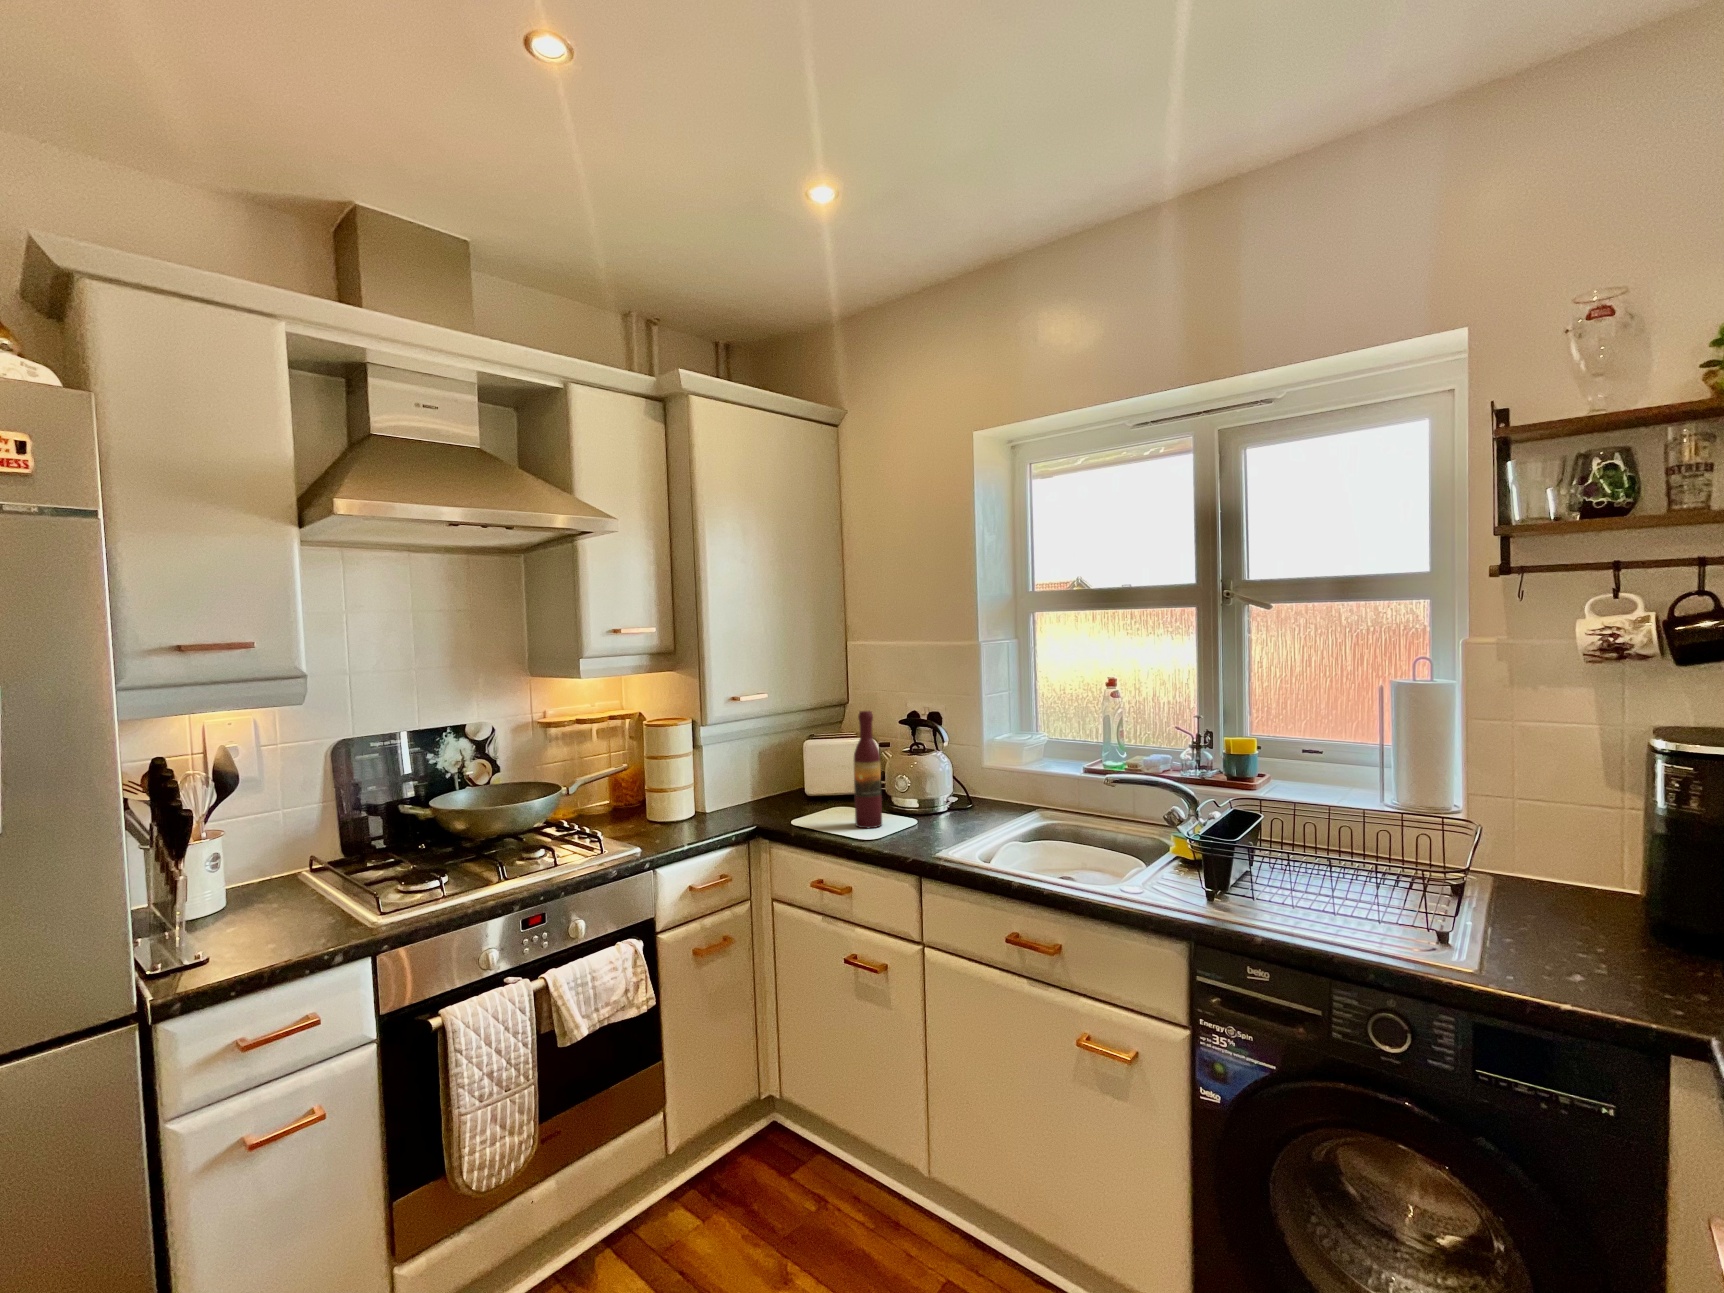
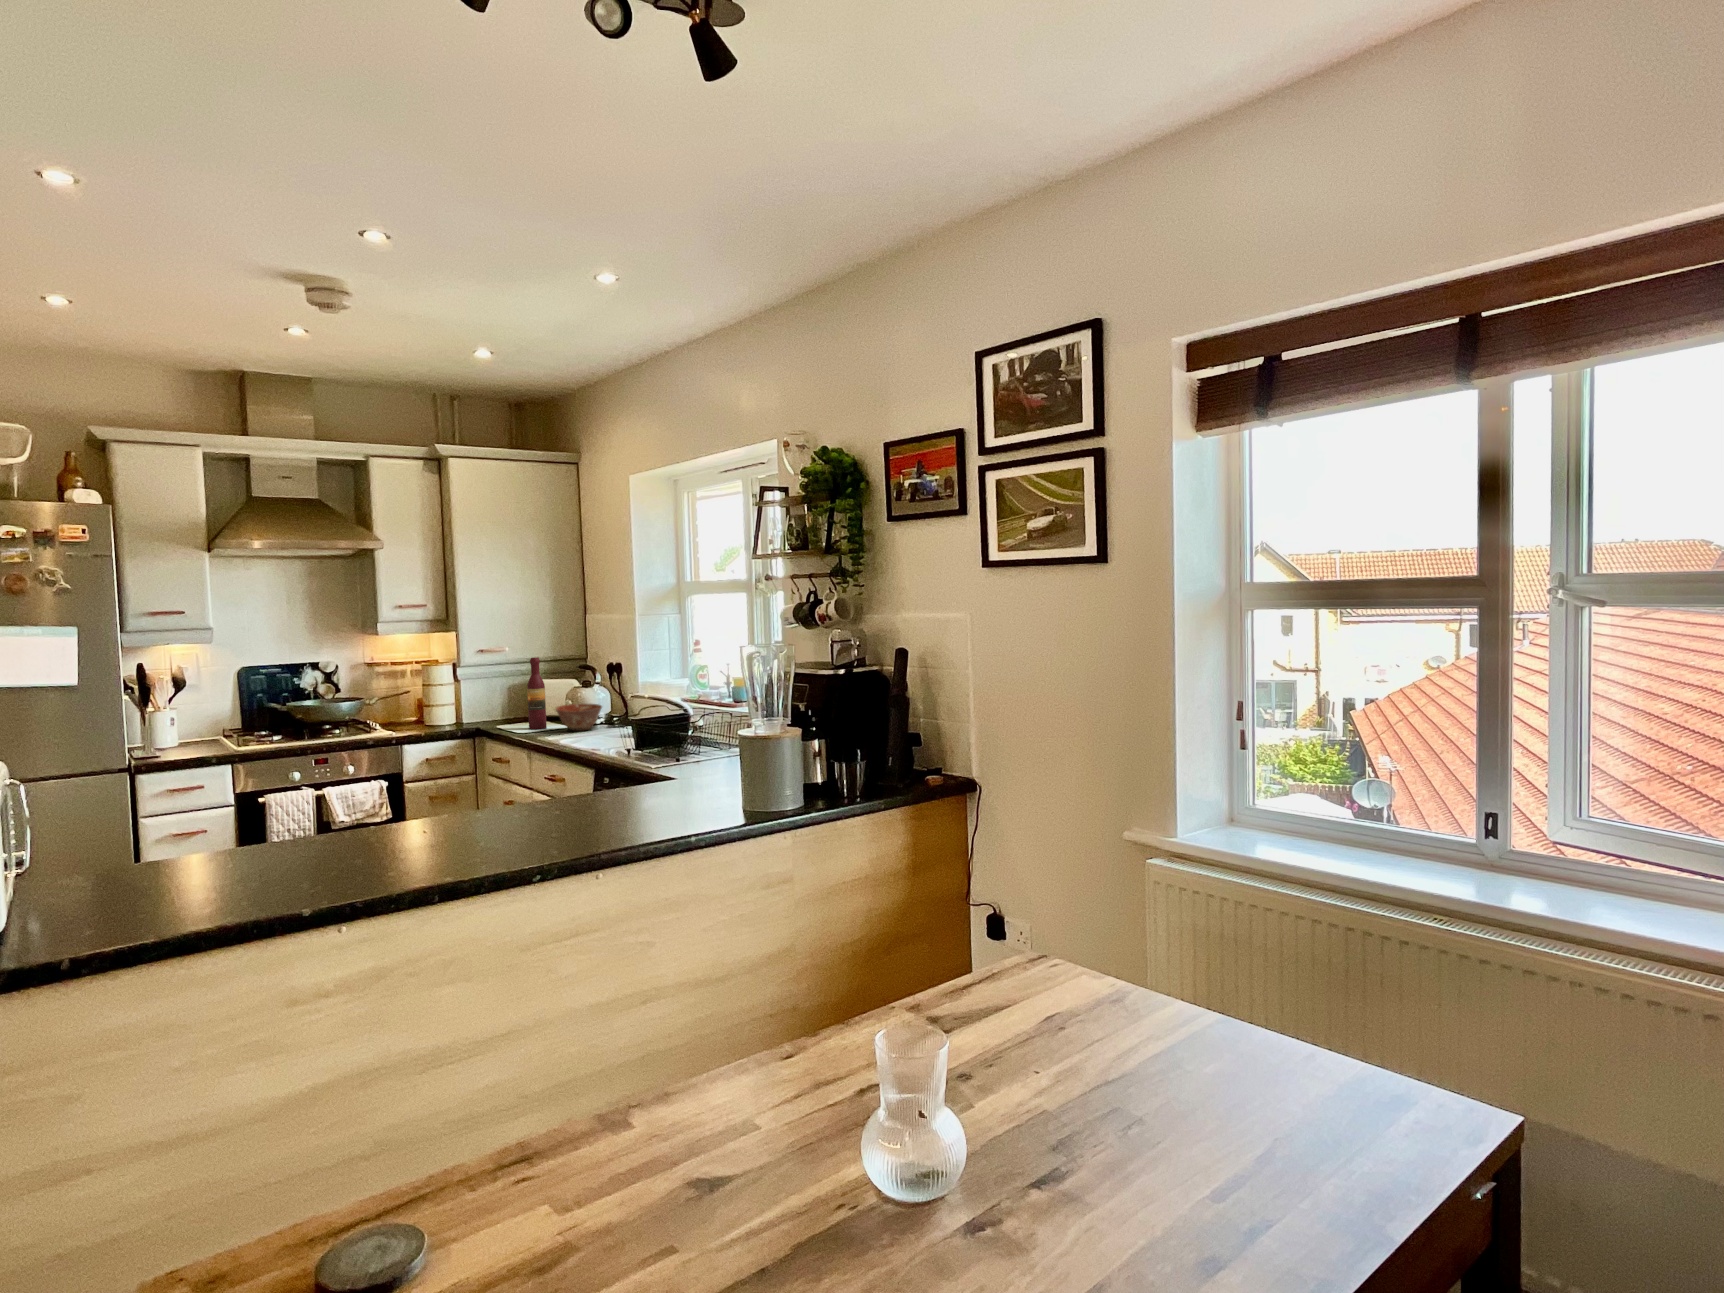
ceramic bowl: none [917,782,990,831] -> present [556,704,602,731]

